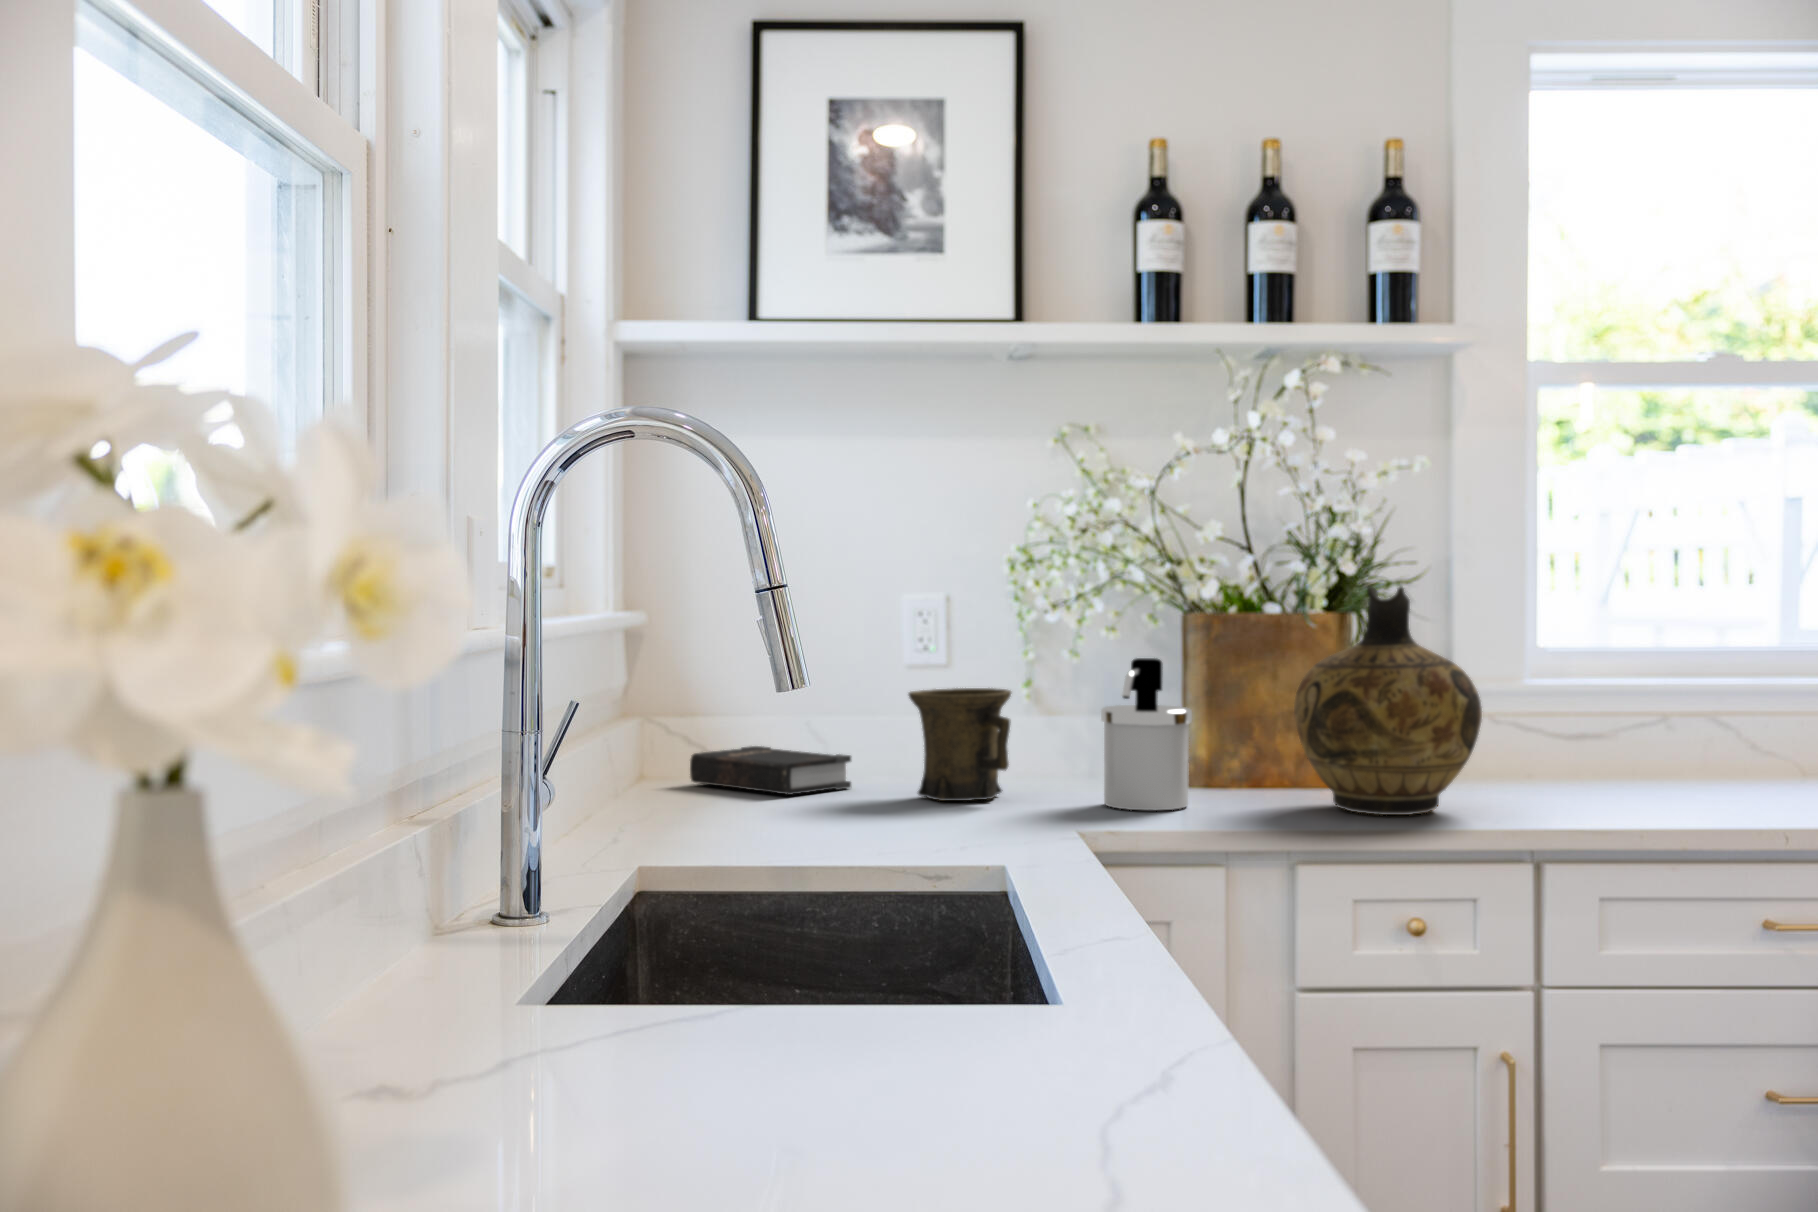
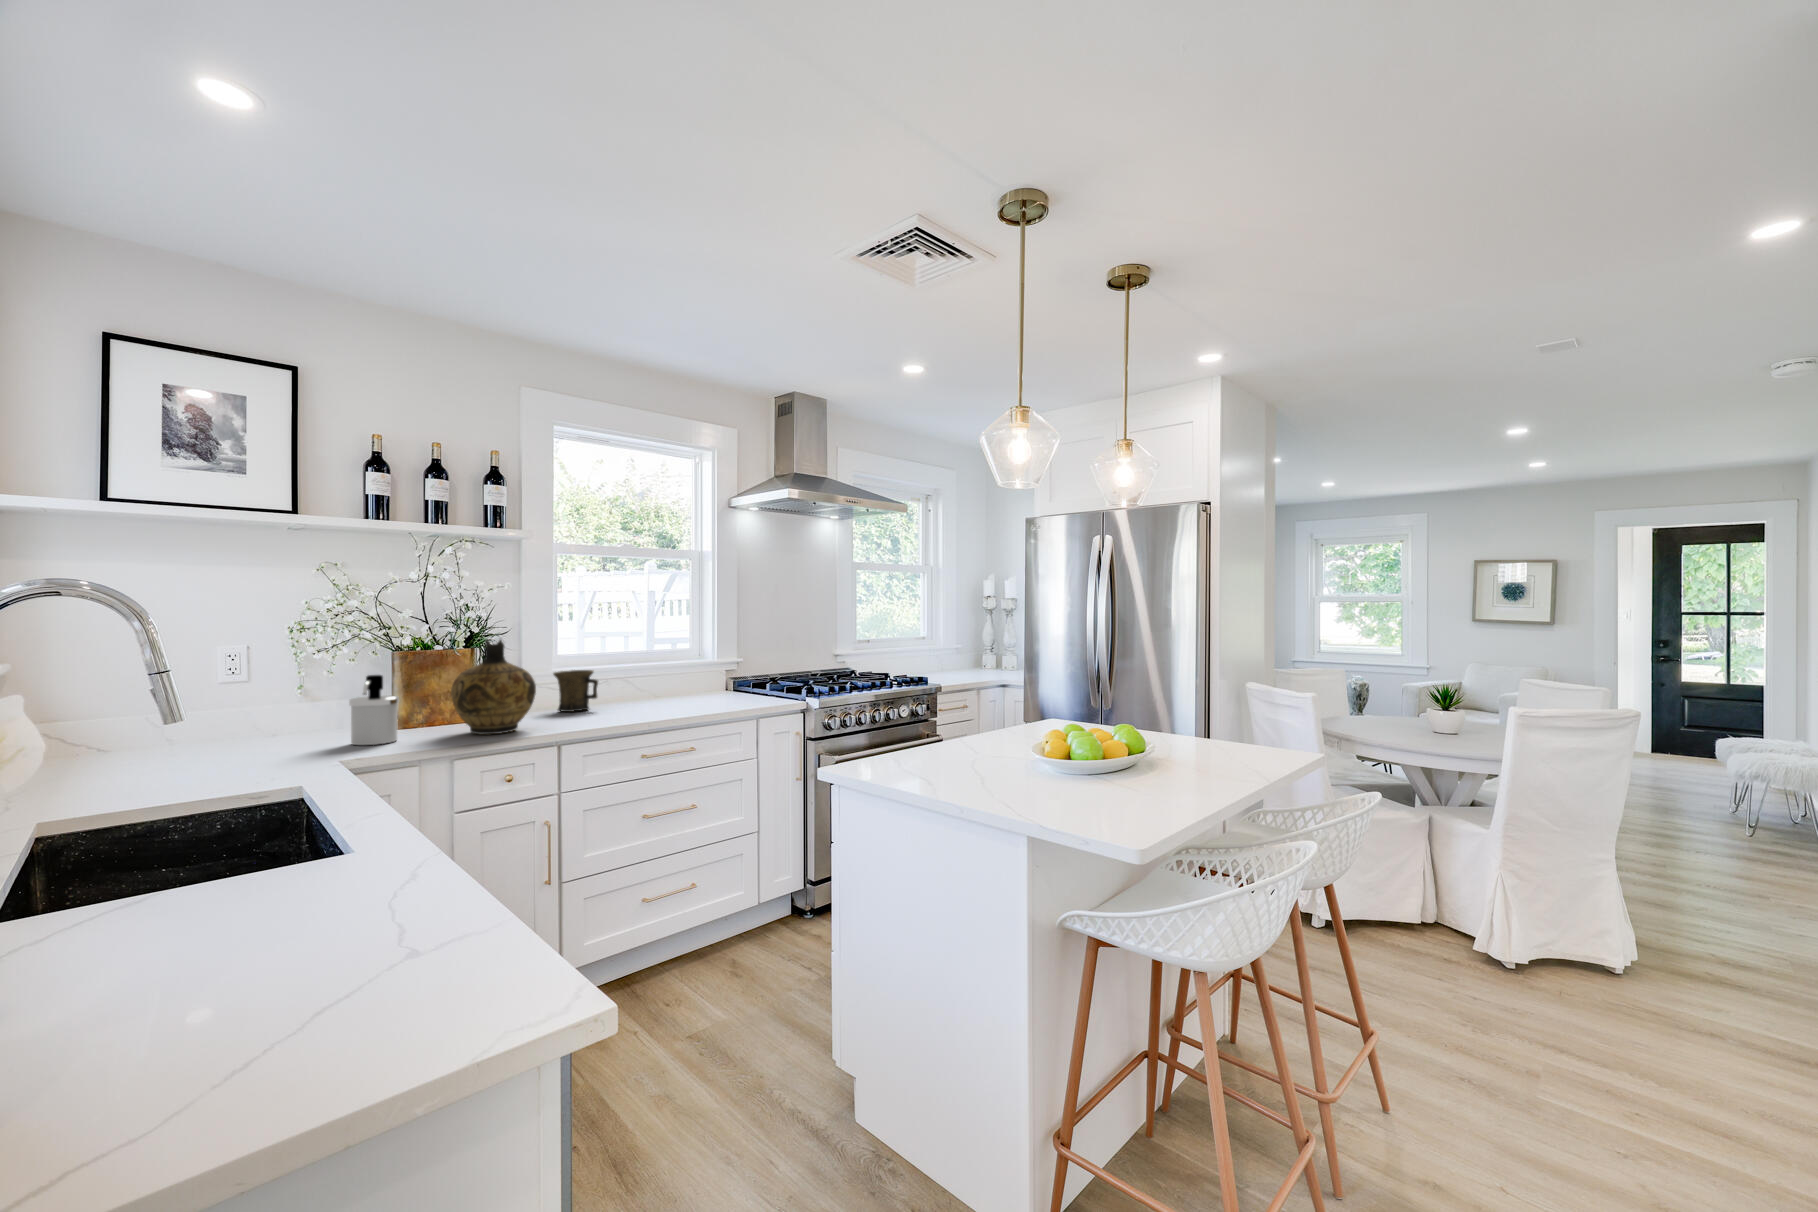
mug: present [909,688,1011,801] -> present [554,670,598,712]
hardback book: present [690,746,851,795] -> none [60,735,186,761]

